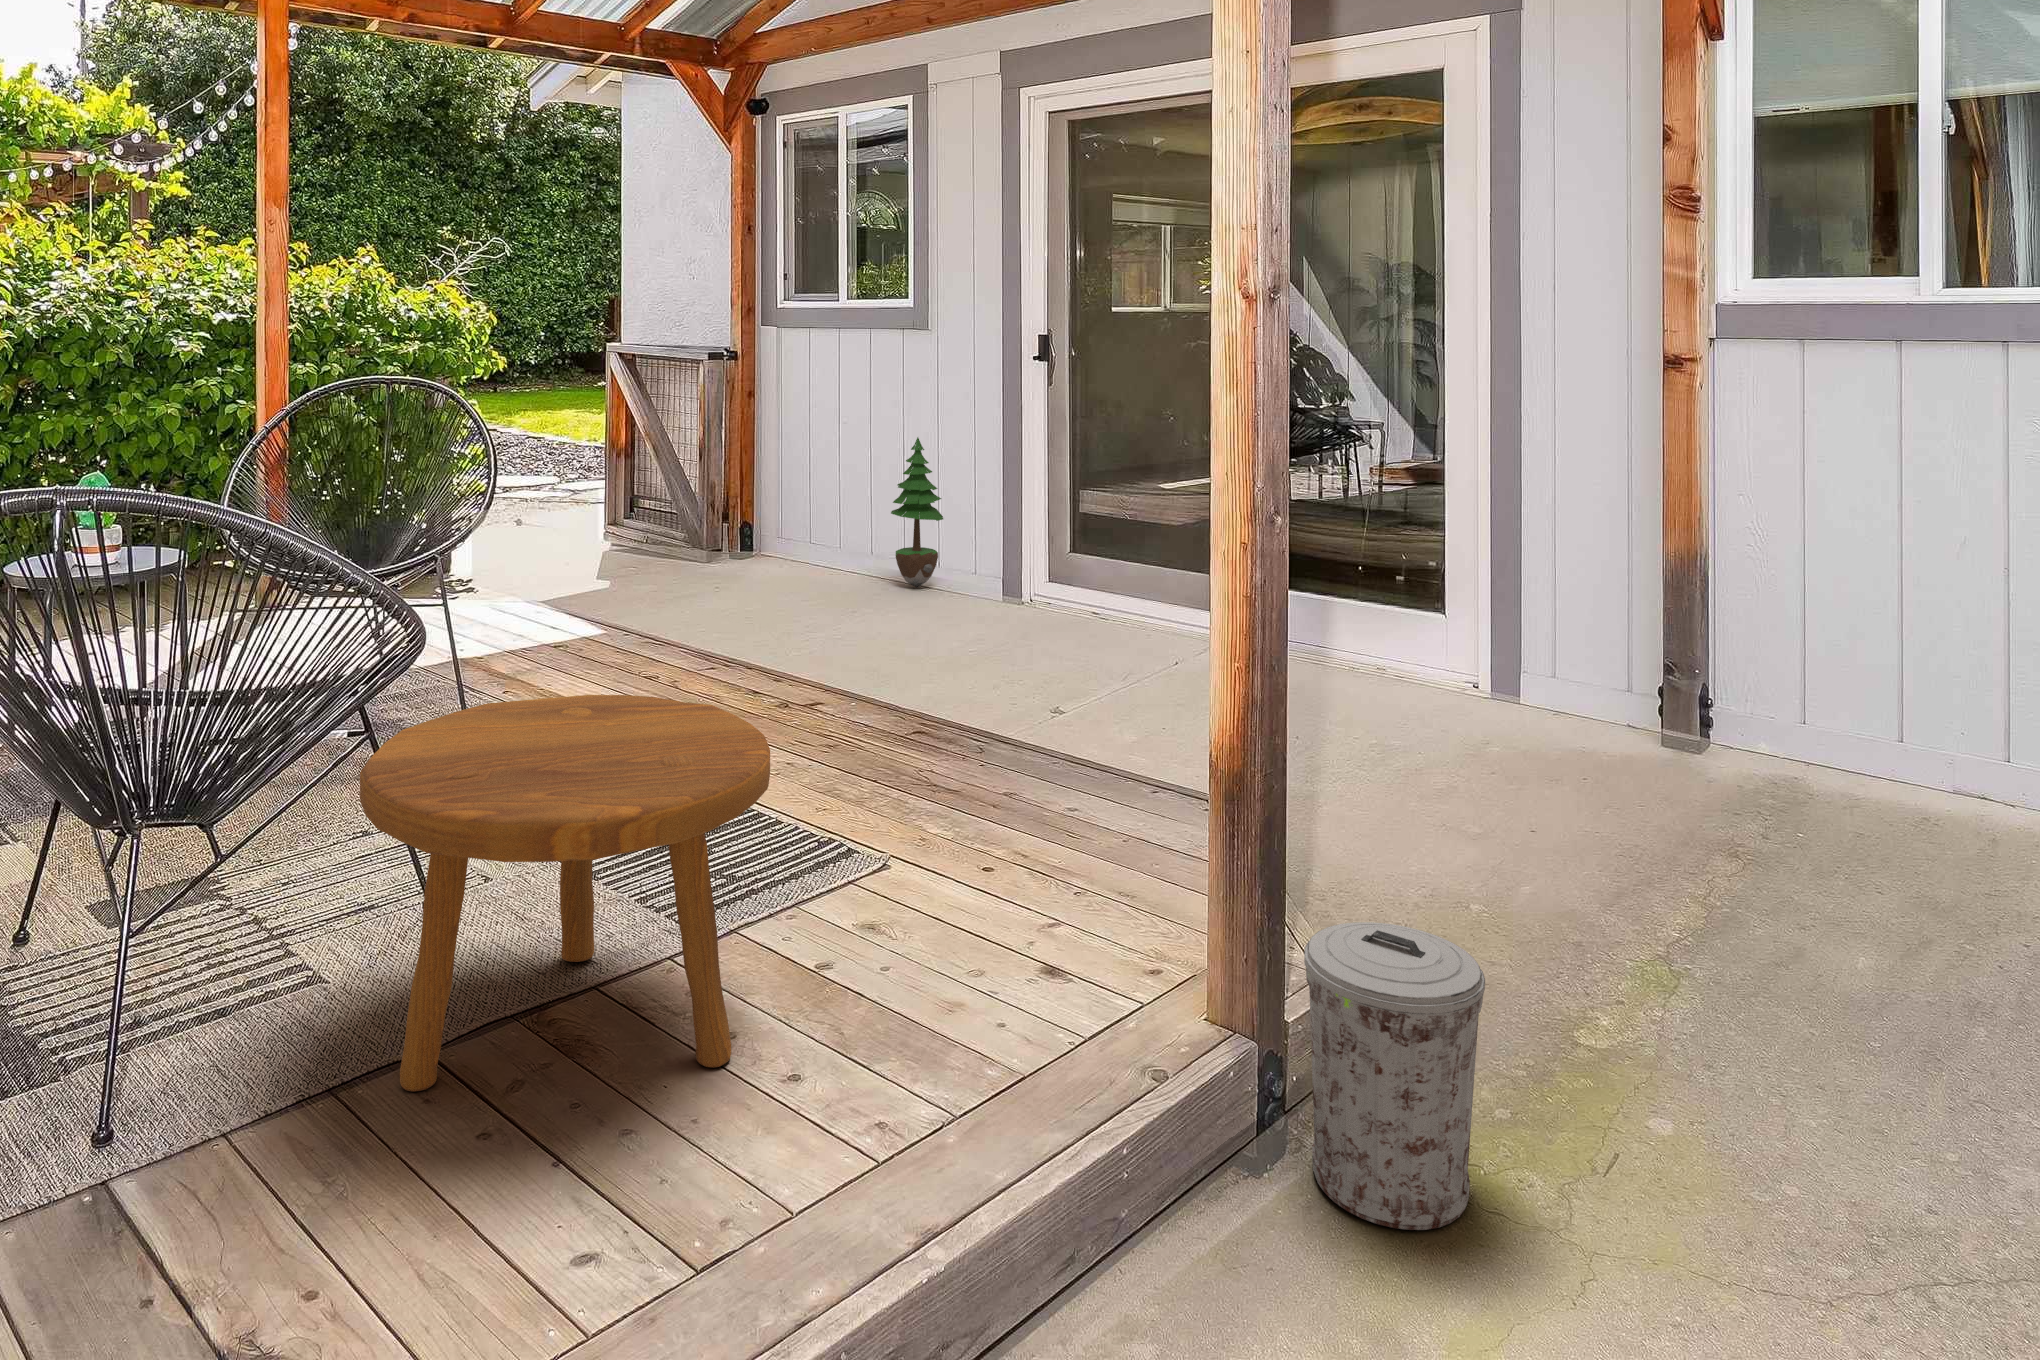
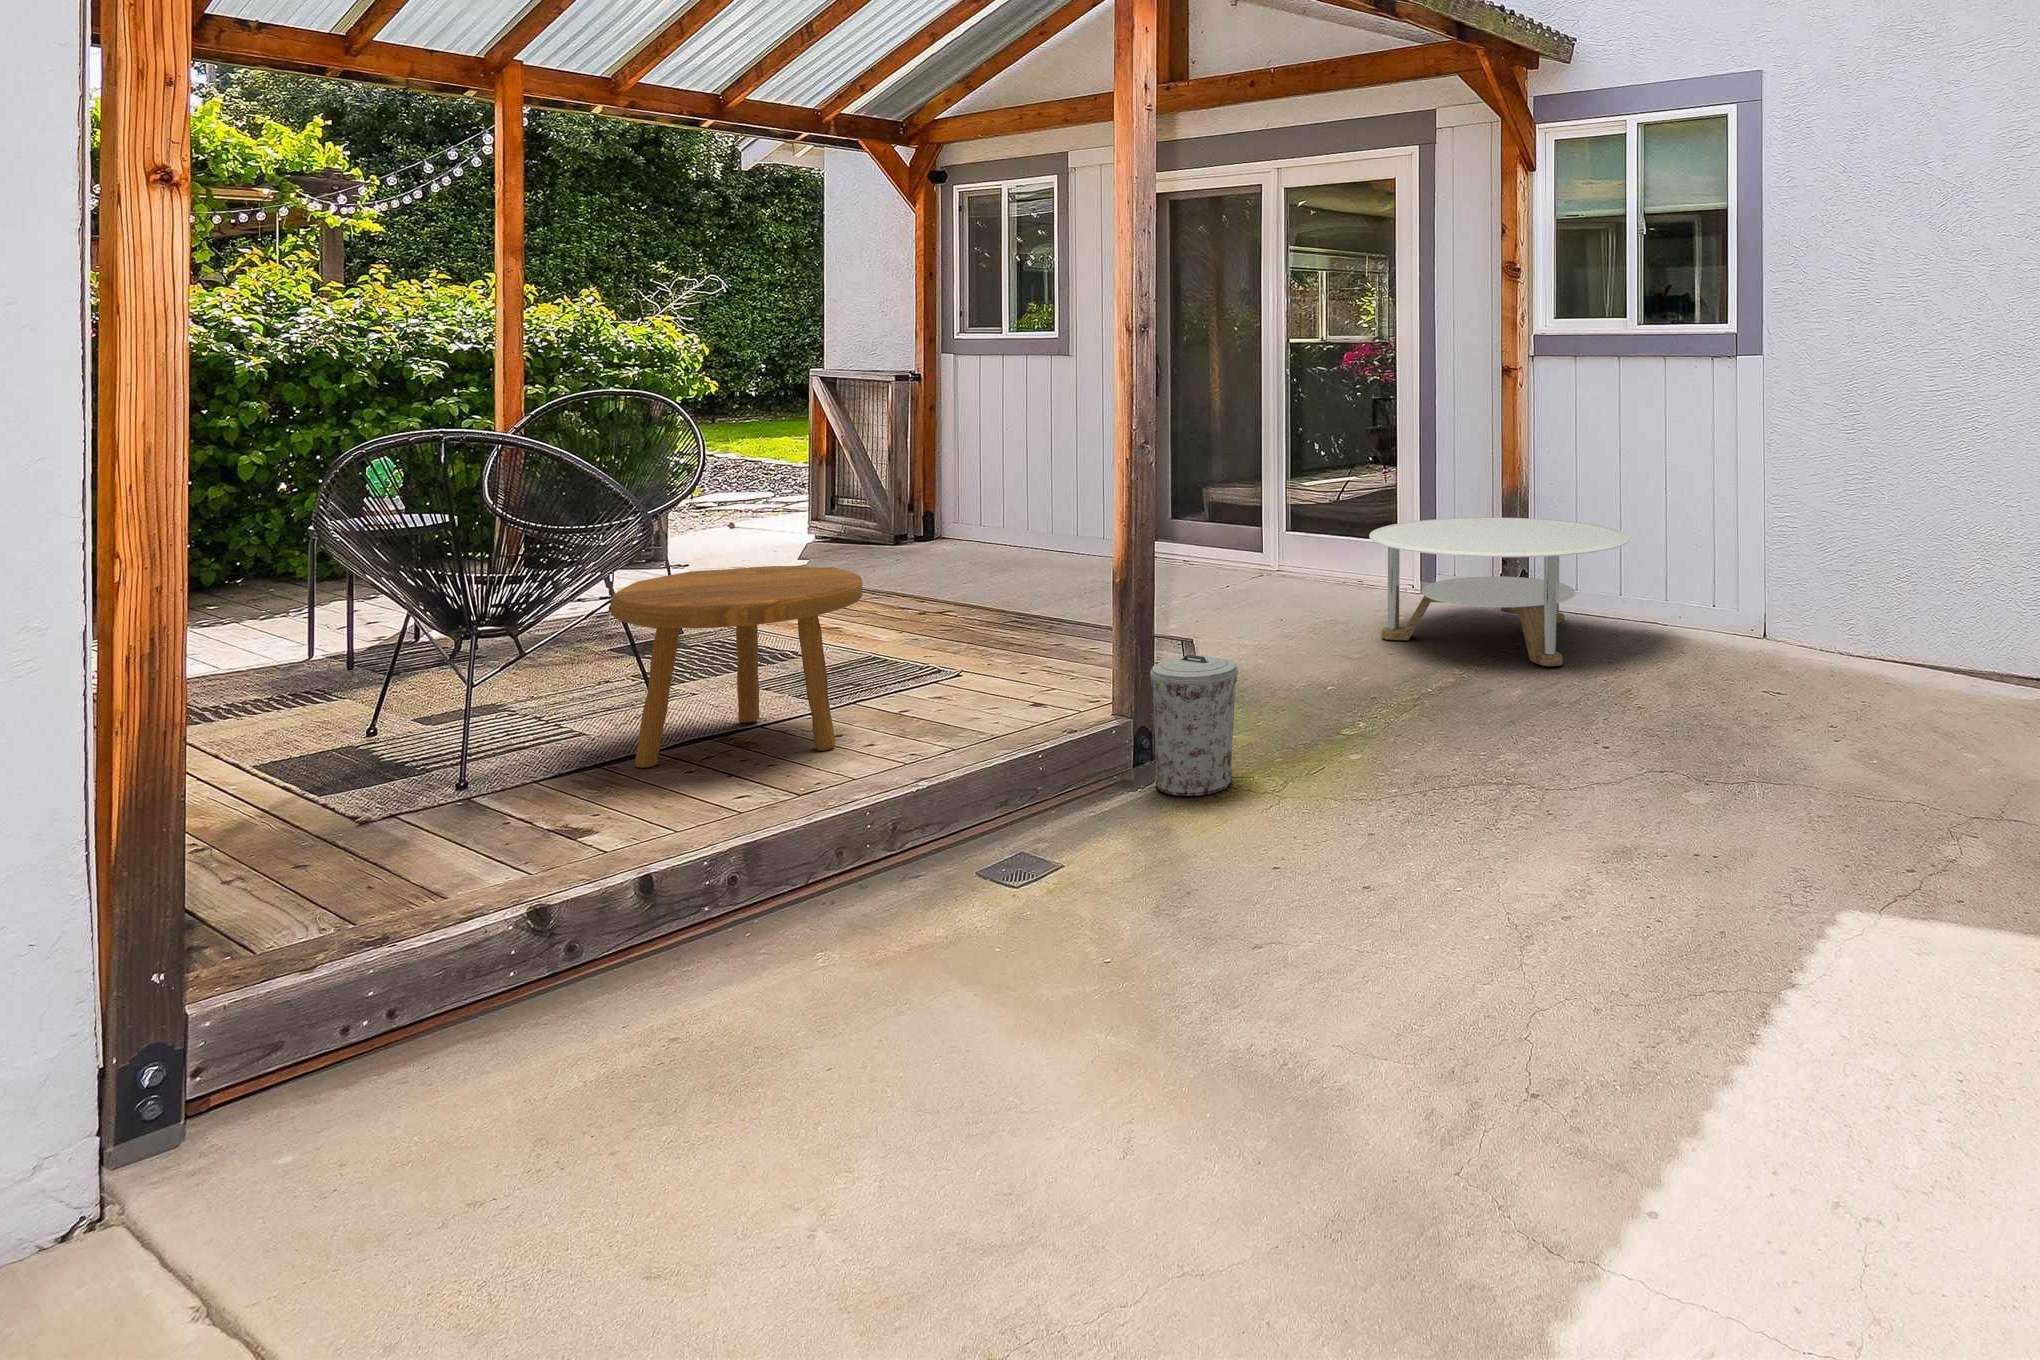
potted tree: present [891,437,943,587] -> none [1034,435,1076,550]
round table: none [1476,594,1983,892] -> present [1369,517,1630,666]

